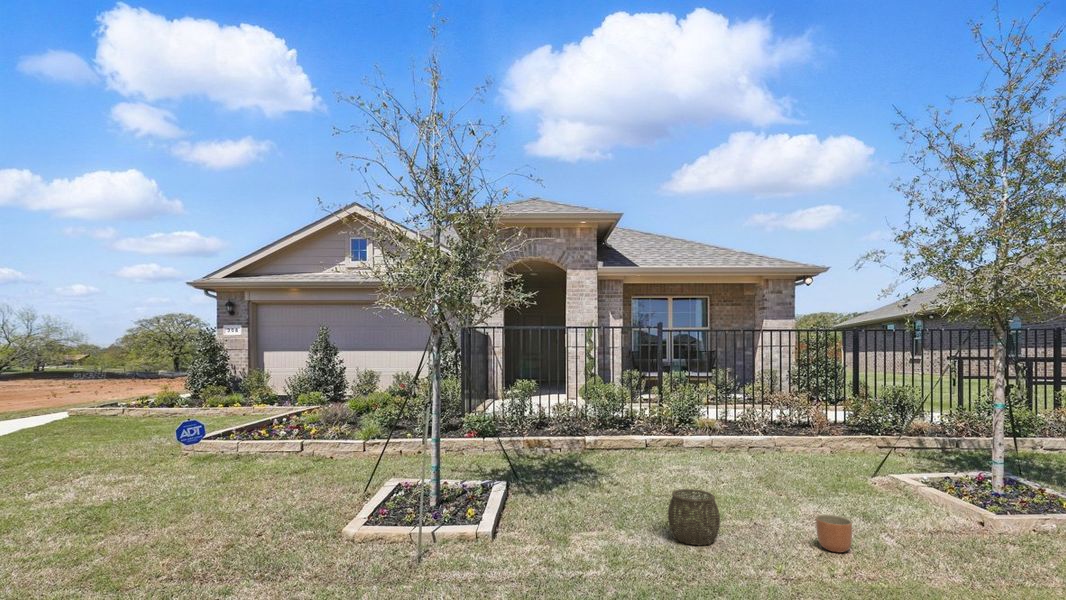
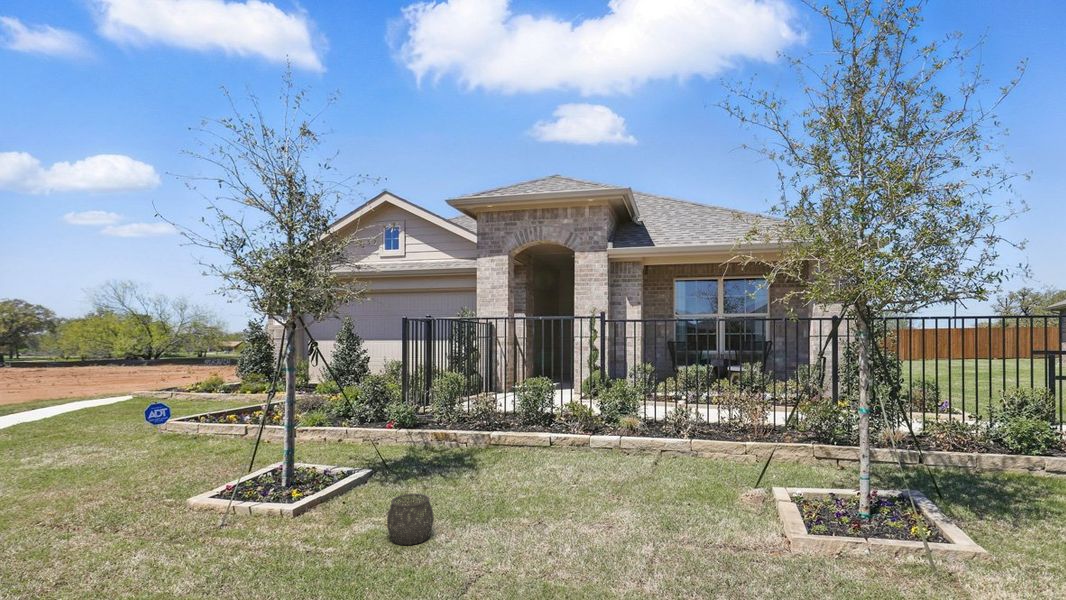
planter: present [816,515,852,553] -> none [495,528,525,565]

